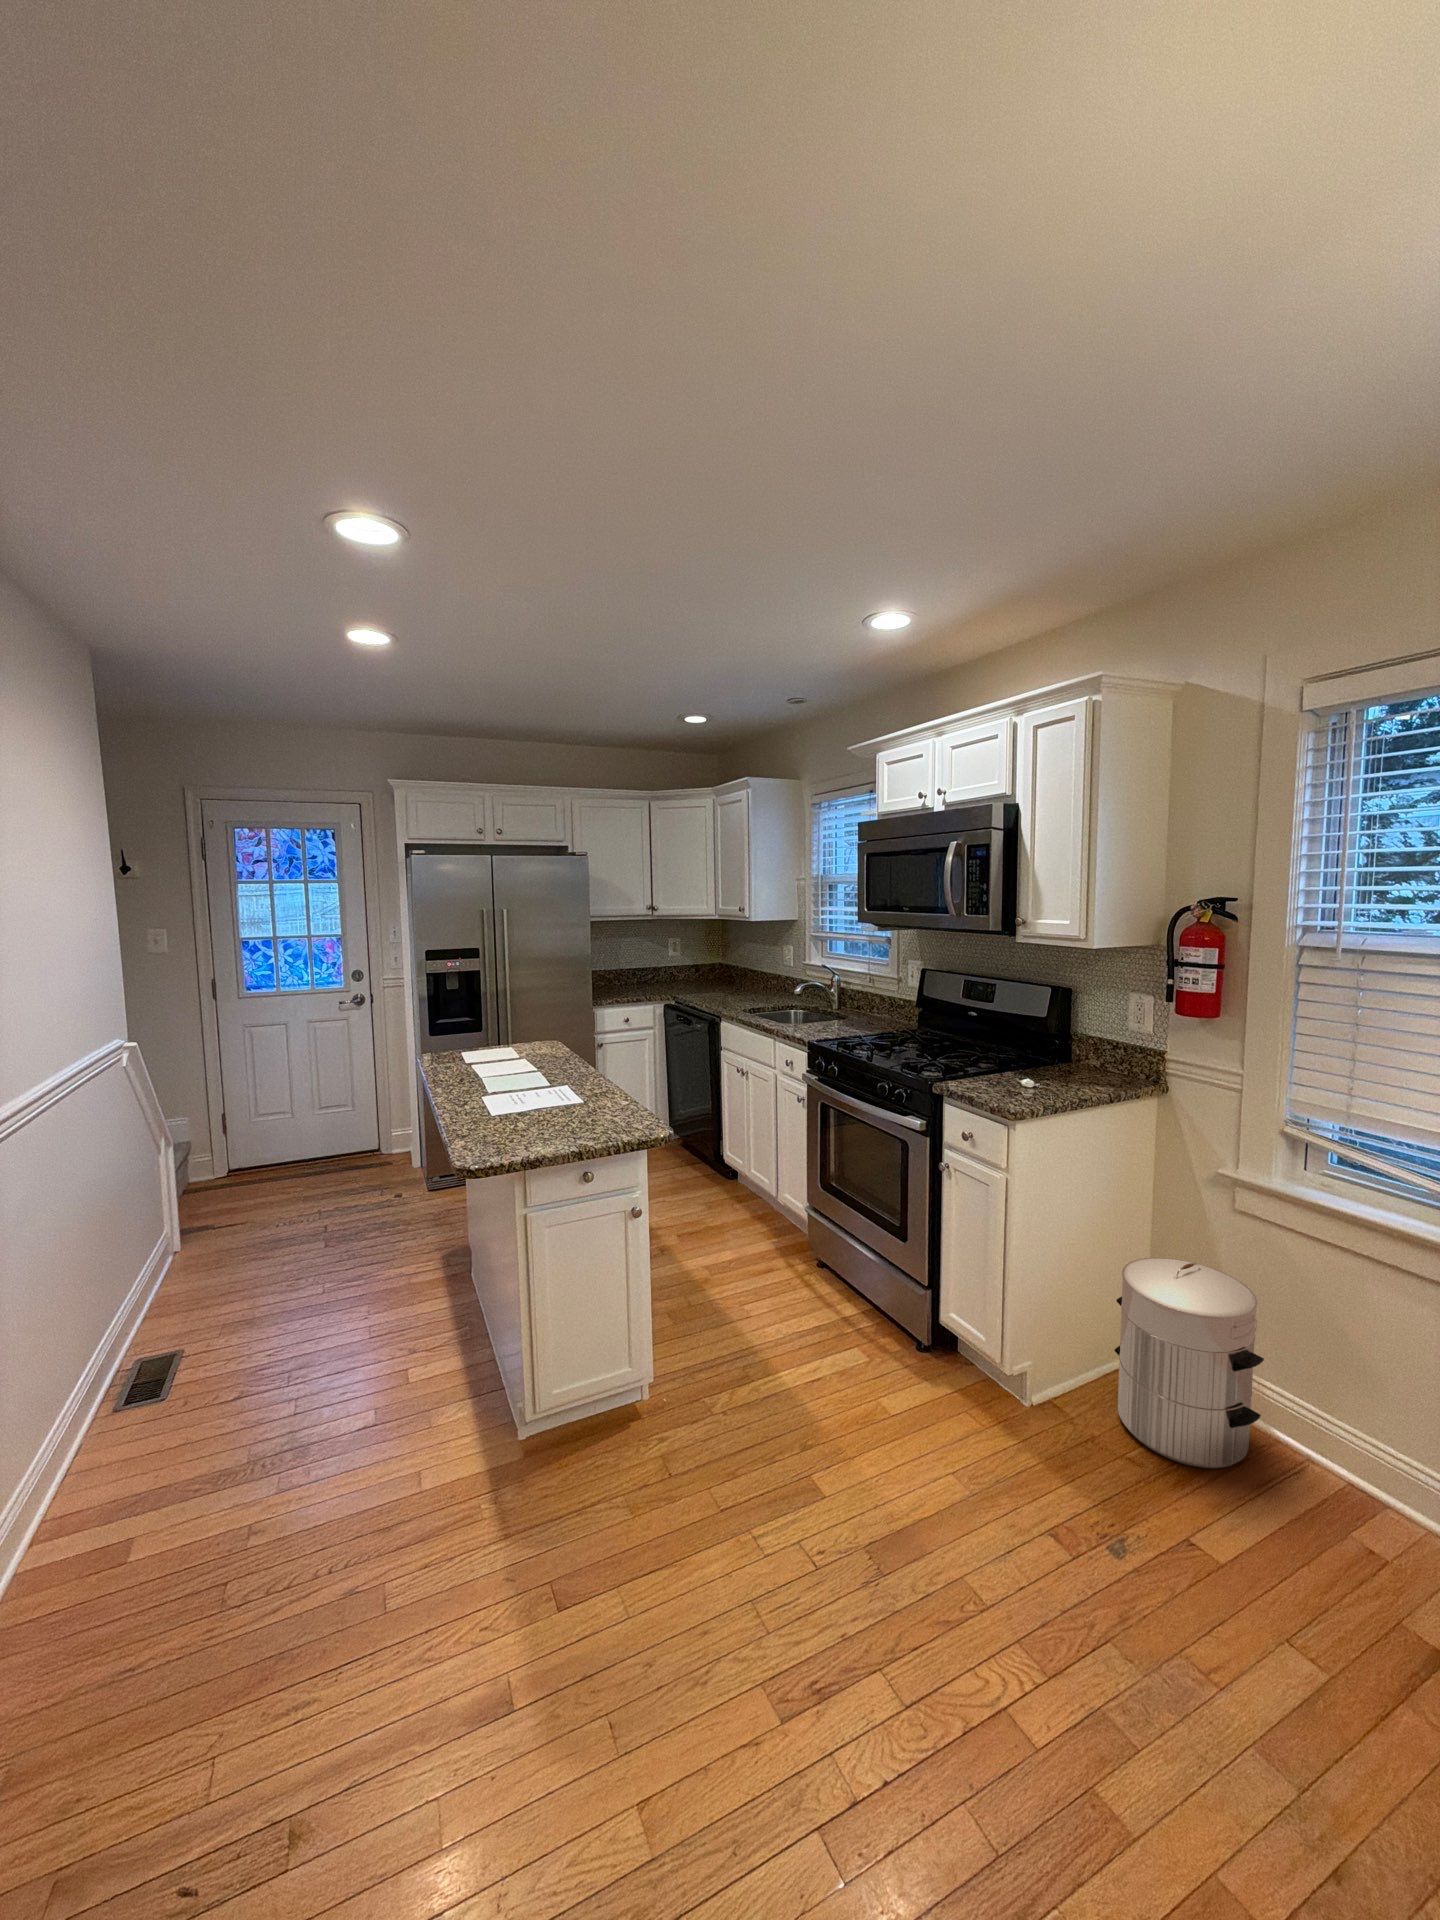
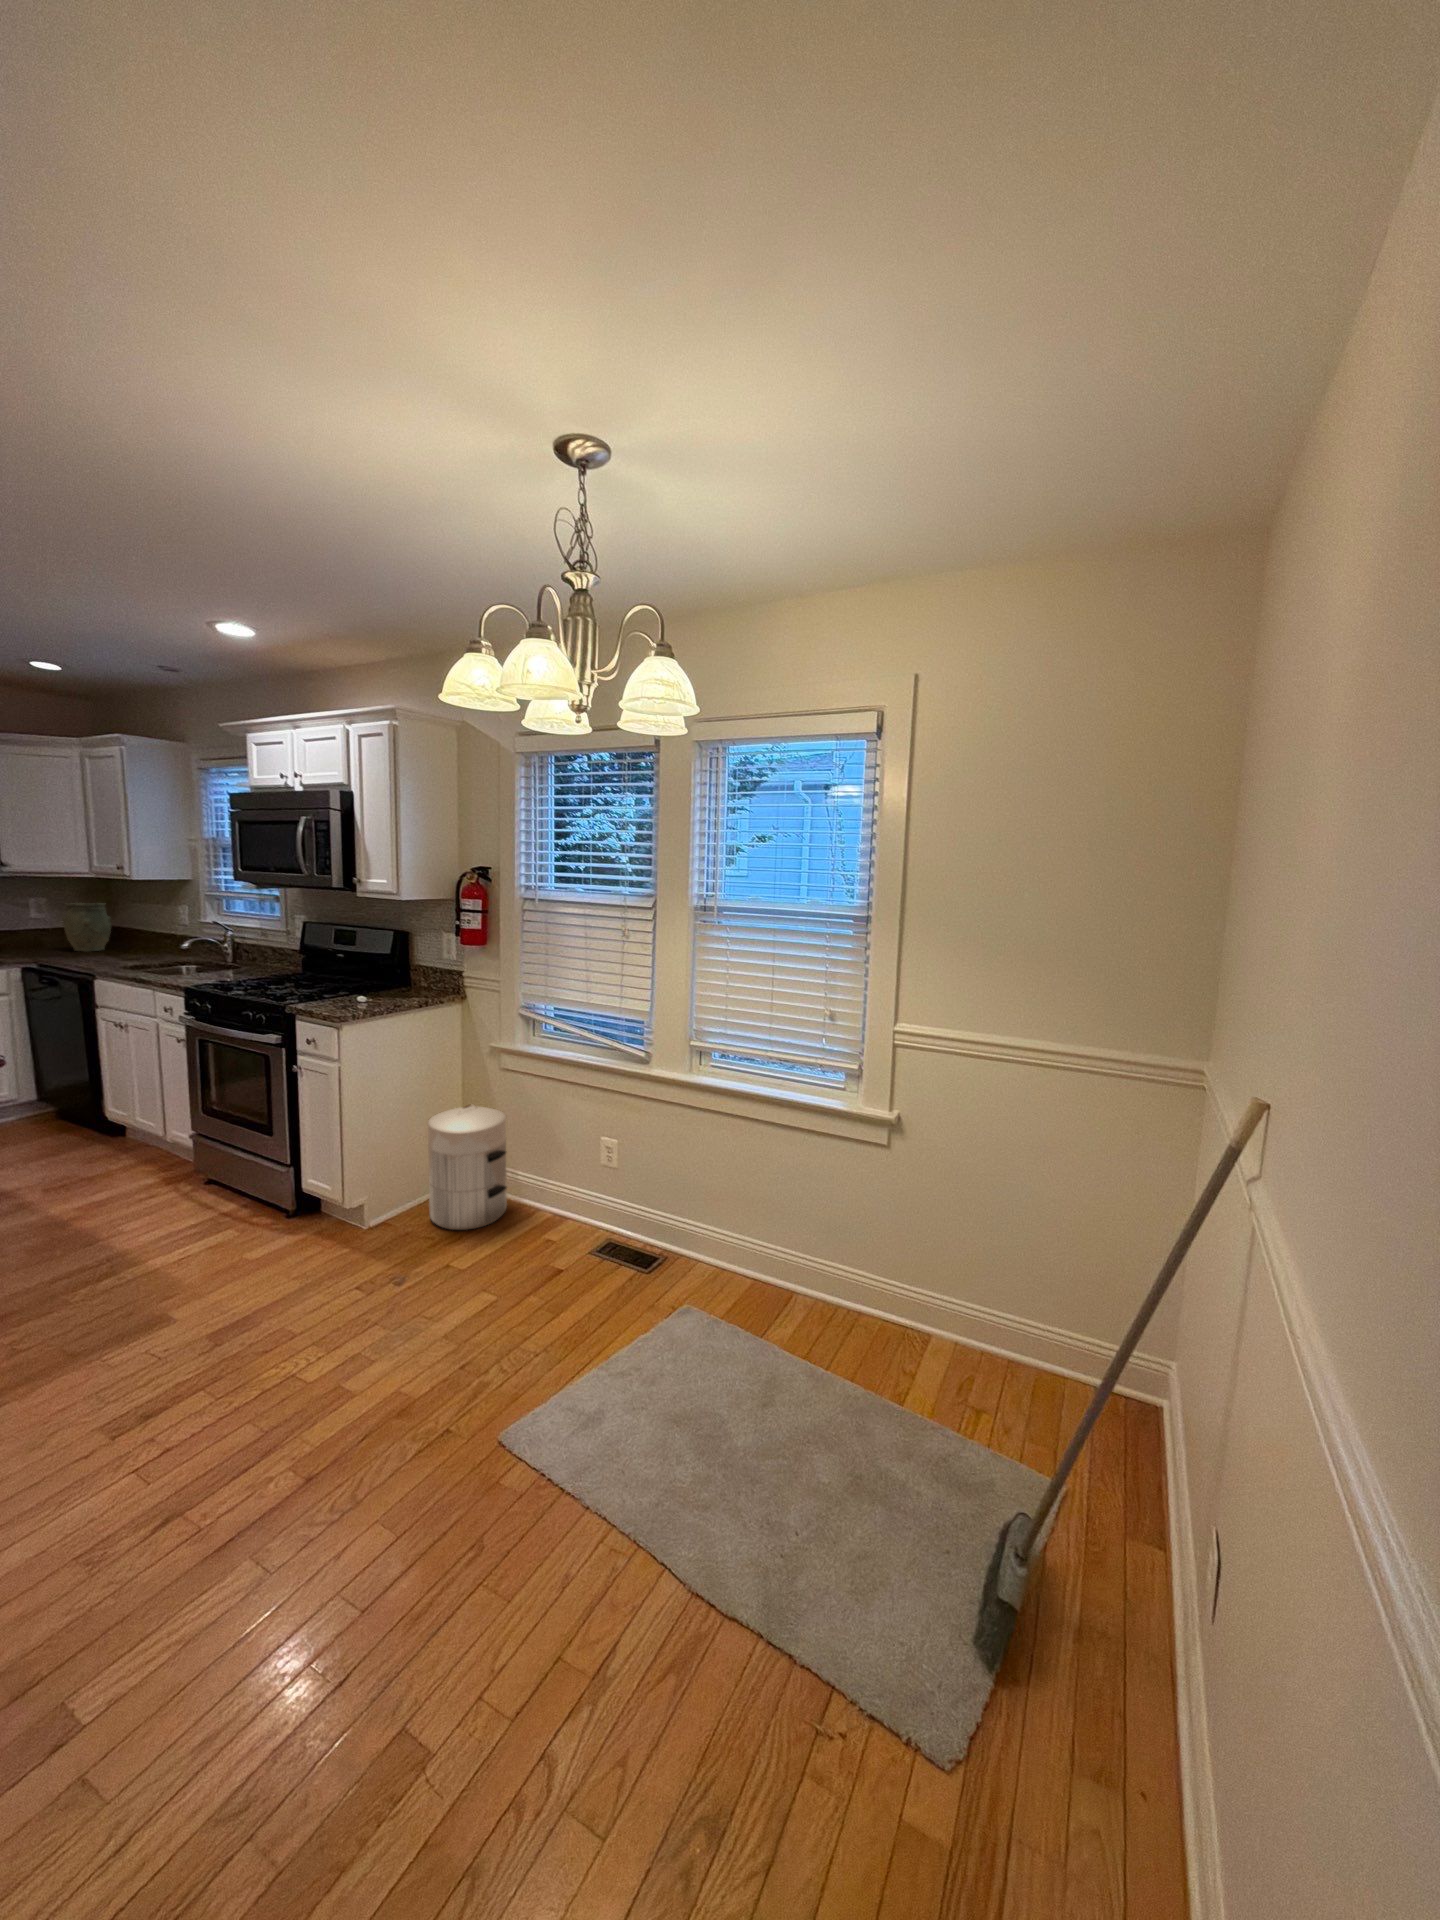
vase: none [693,943,729,989] -> present [62,903,112,951]

